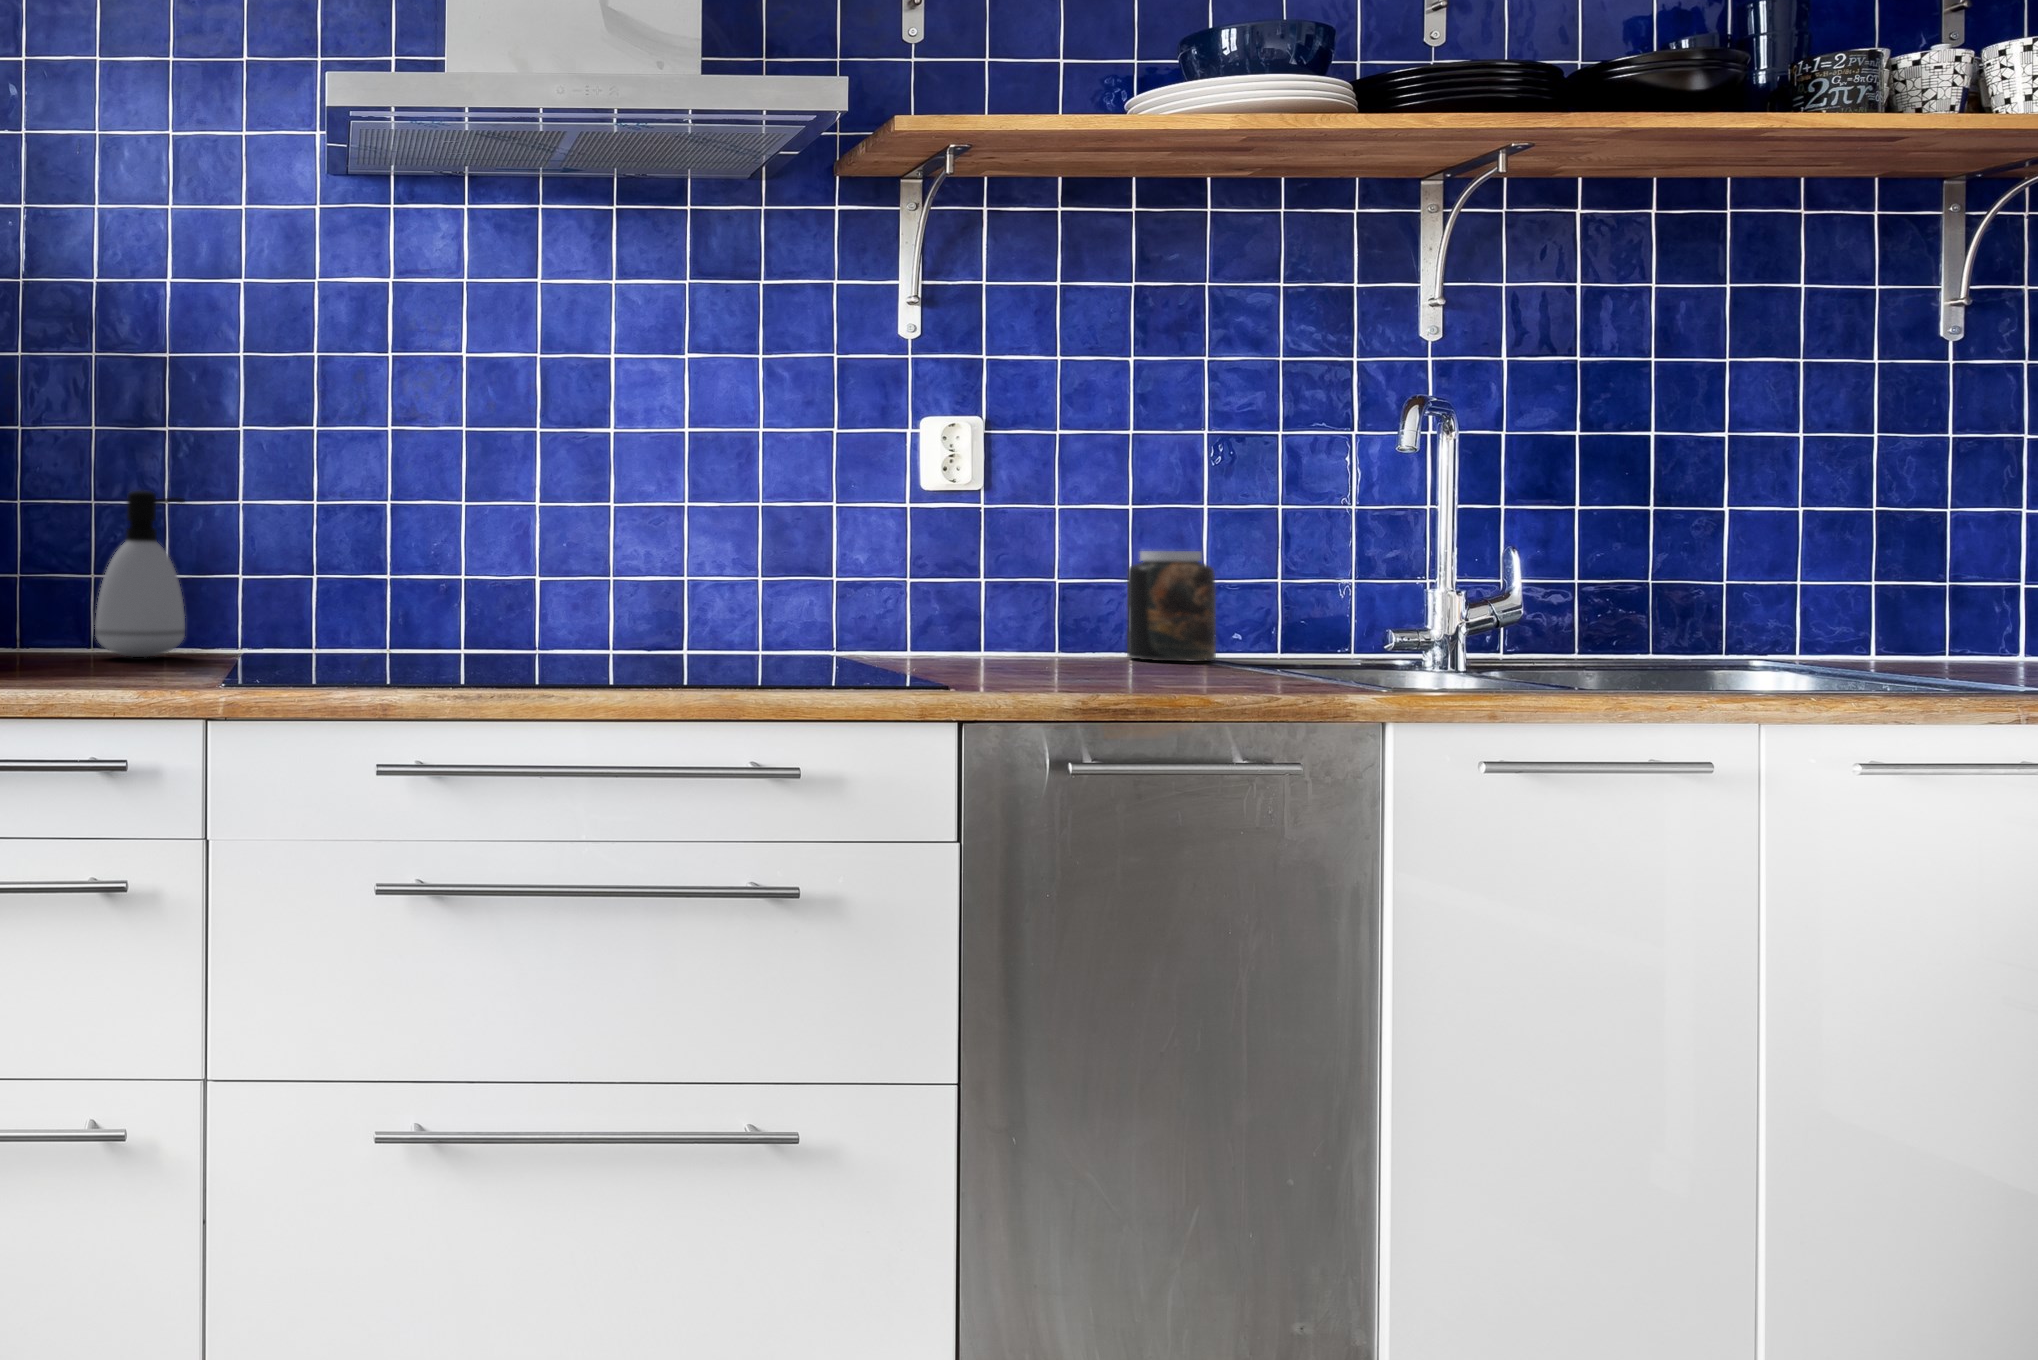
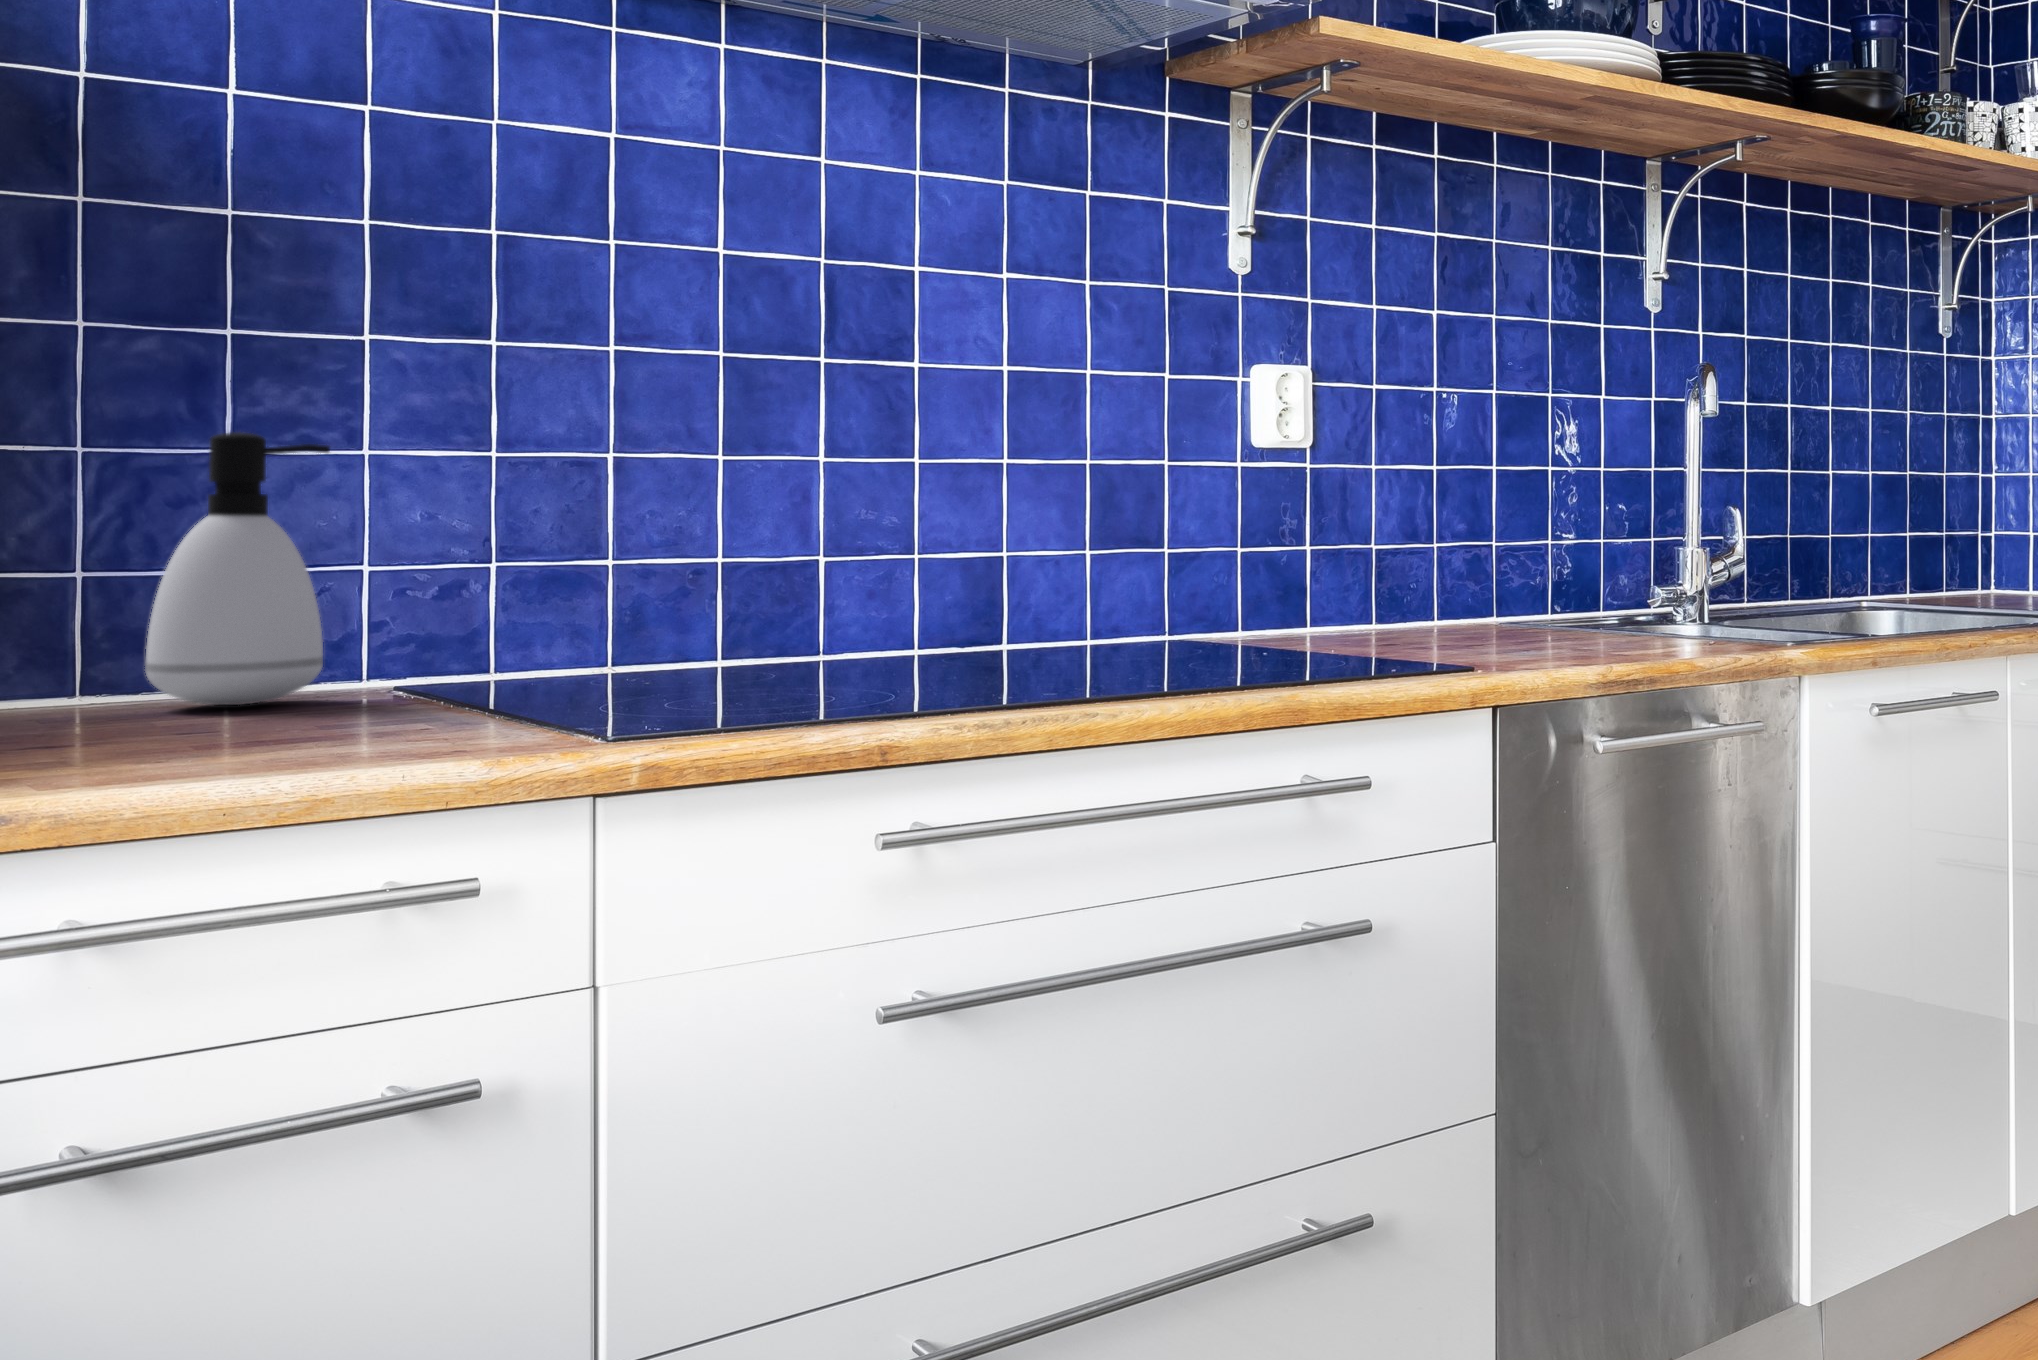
jar: present [1127,551,1216,661] -> none [1435,512,1521,625]

